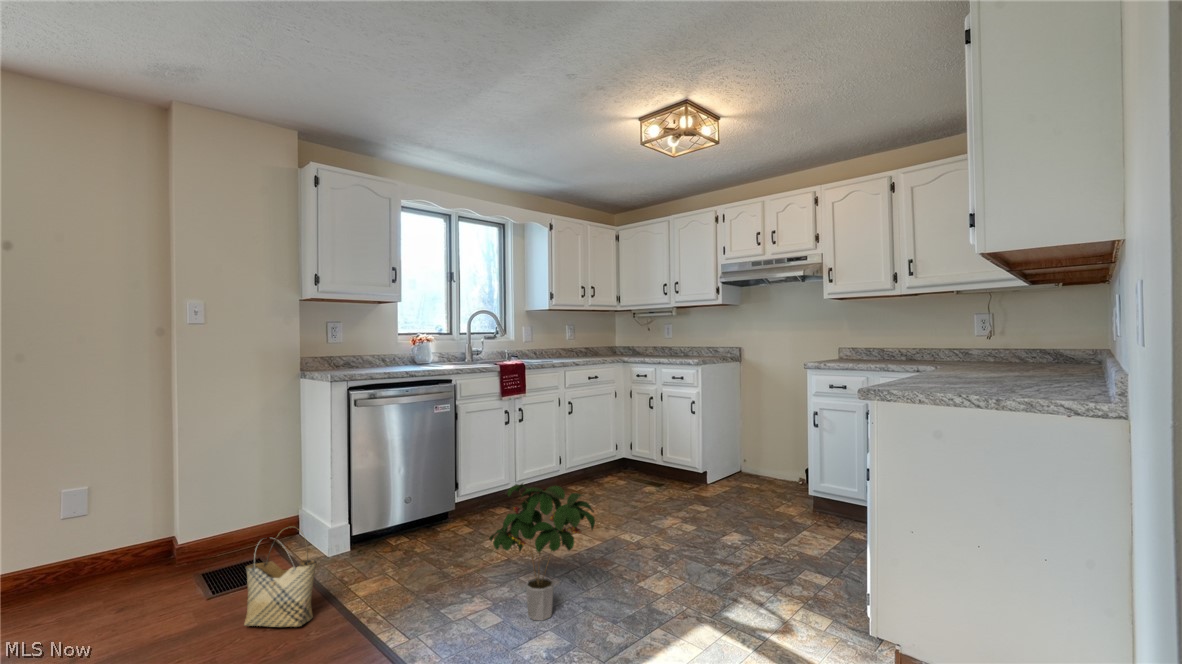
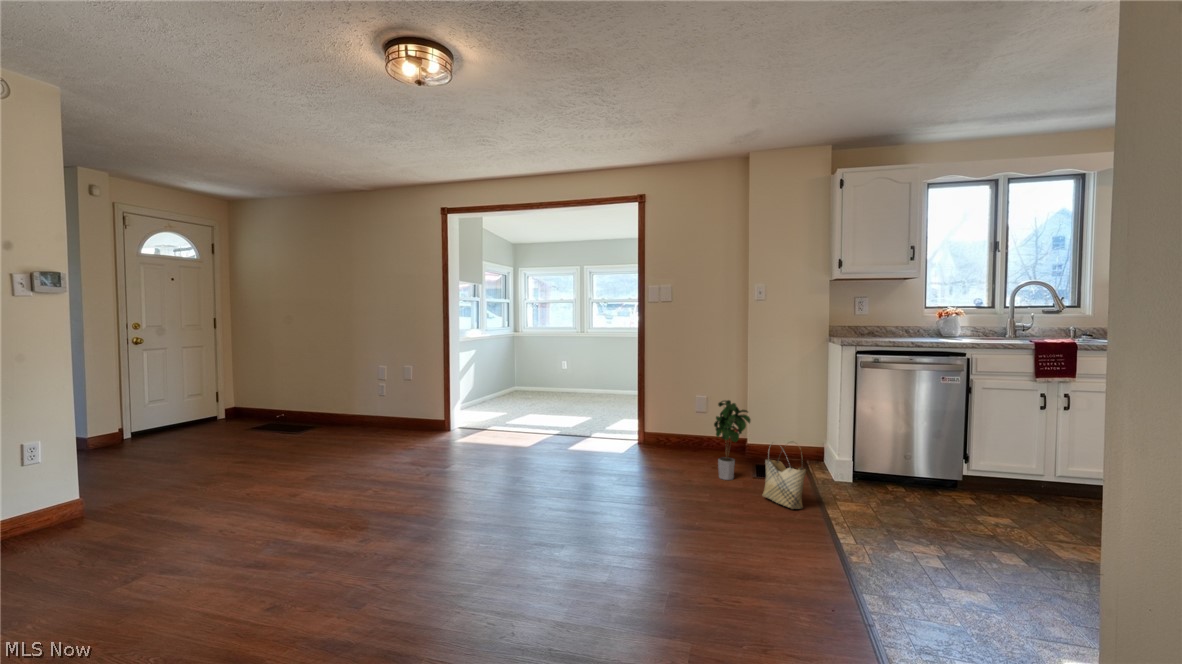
potted plant: present [490,483,595,621] -> present [714,400,751,480]

